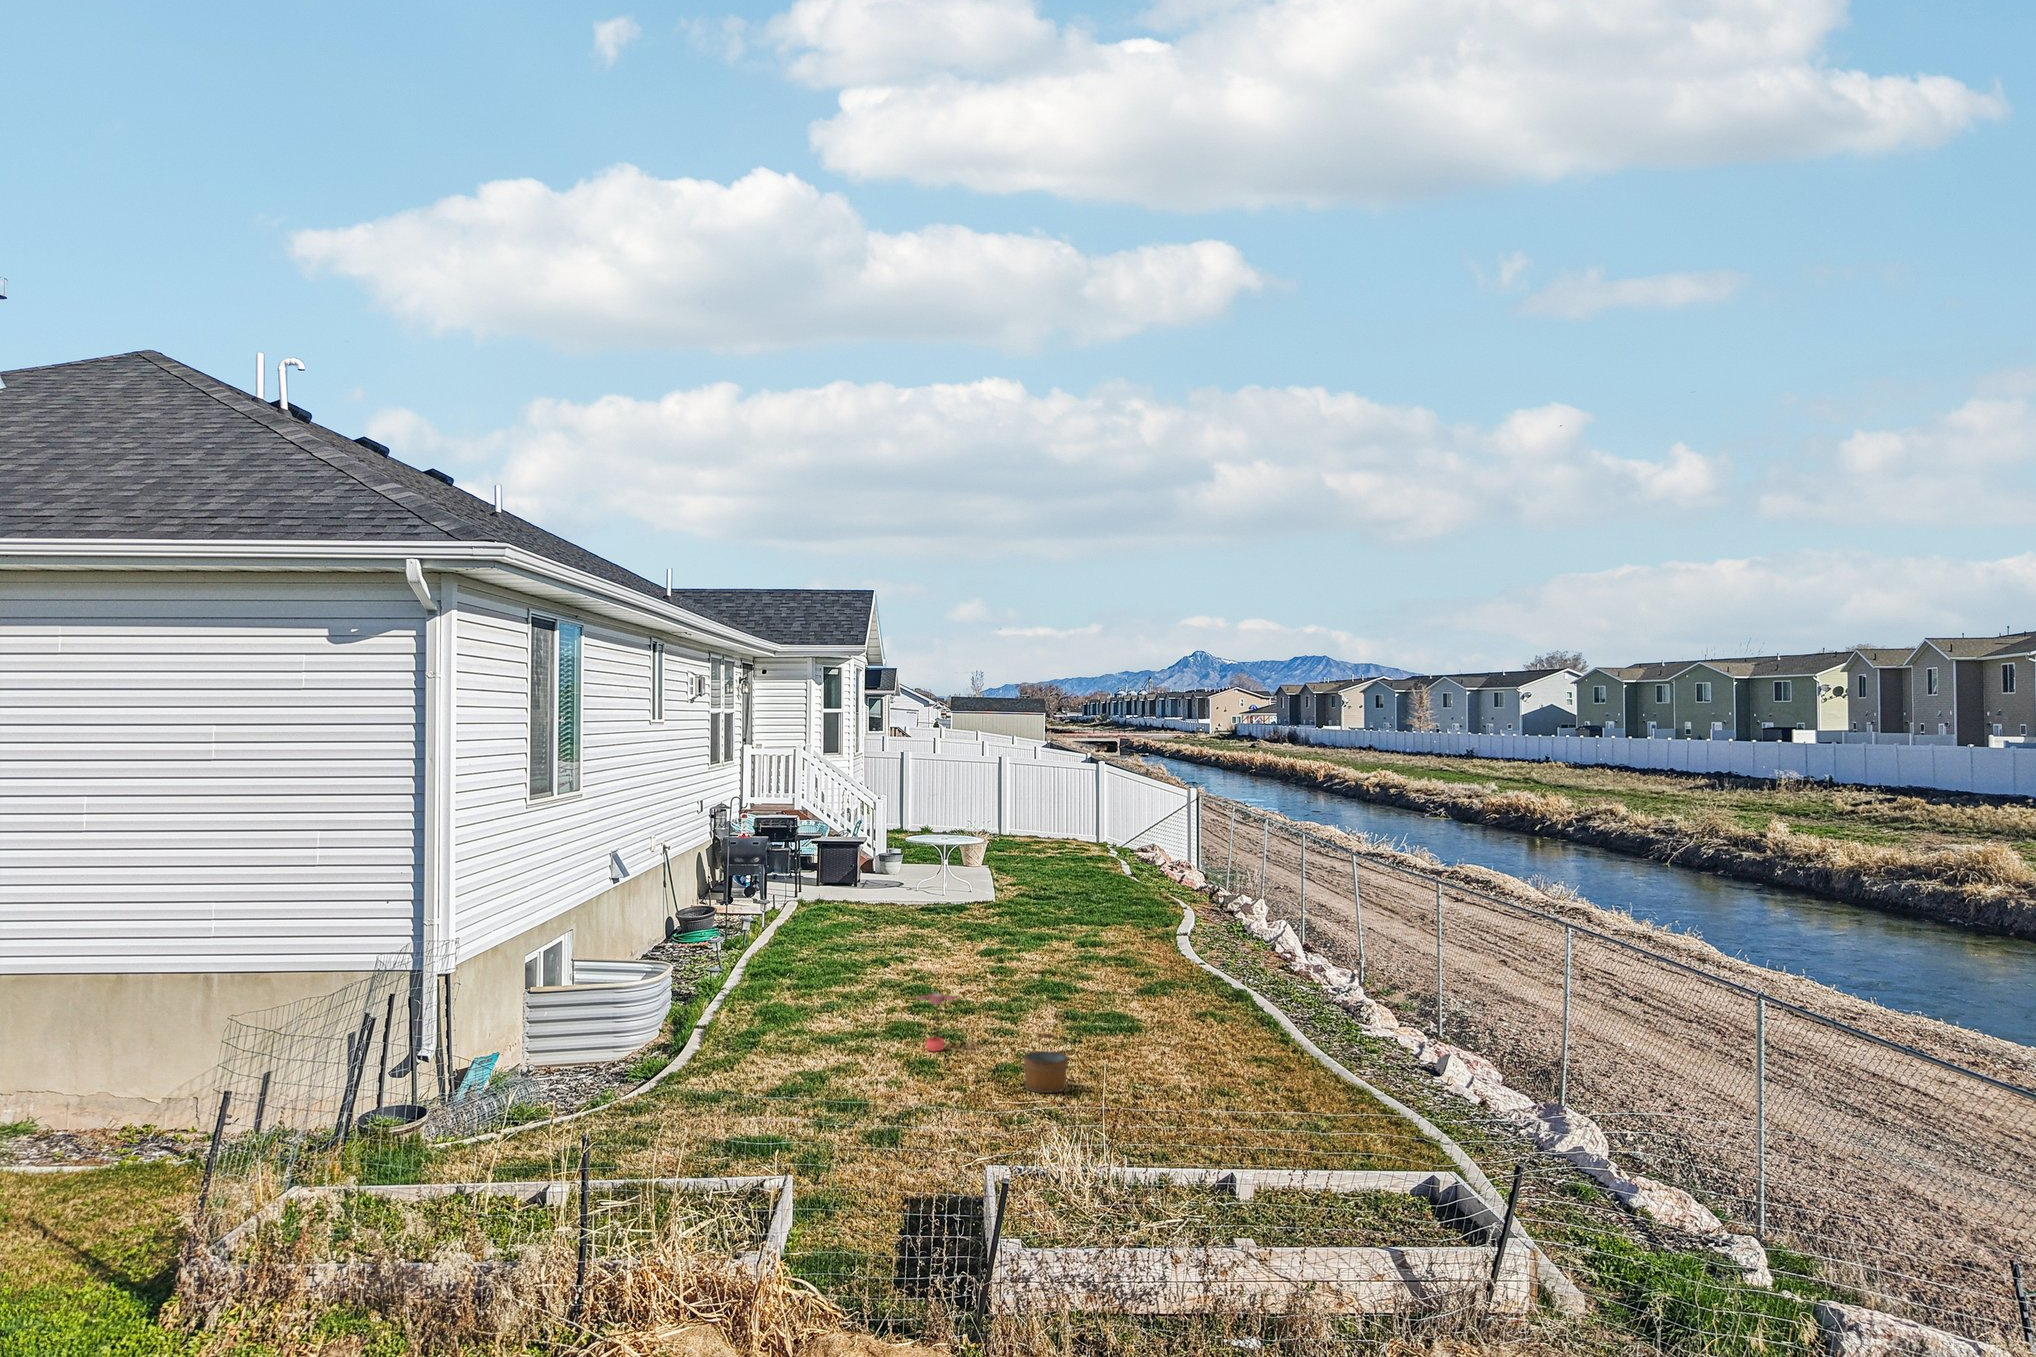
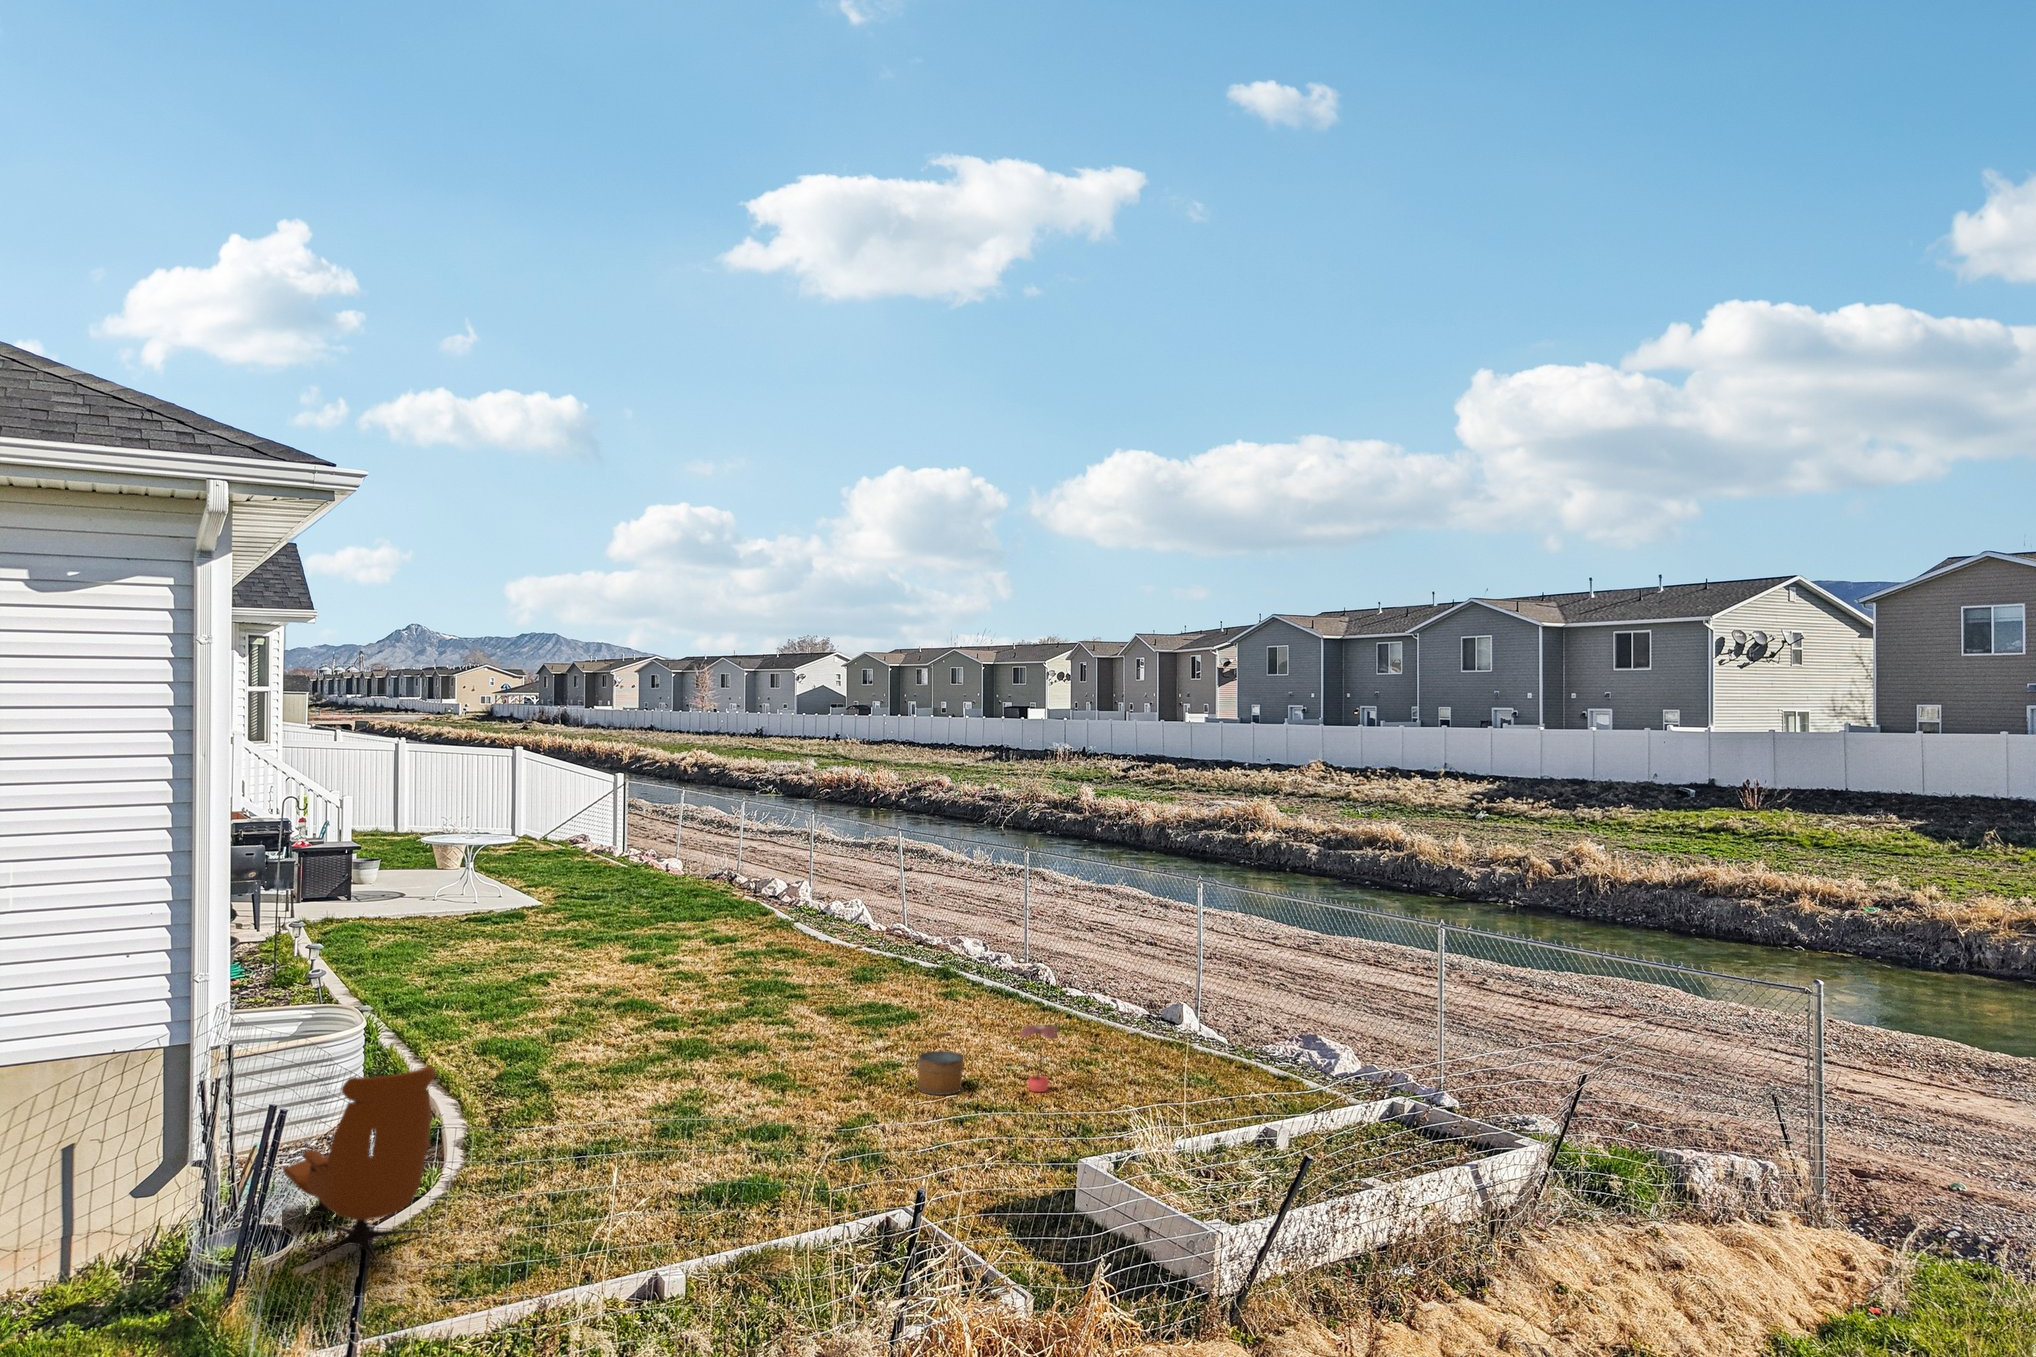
lounge chair: none [426,986,521,1126] -> present [283,1066,436,1268]
potted plant: present [916,993,957,1051] -> present [1020,1025,1059,1092]

